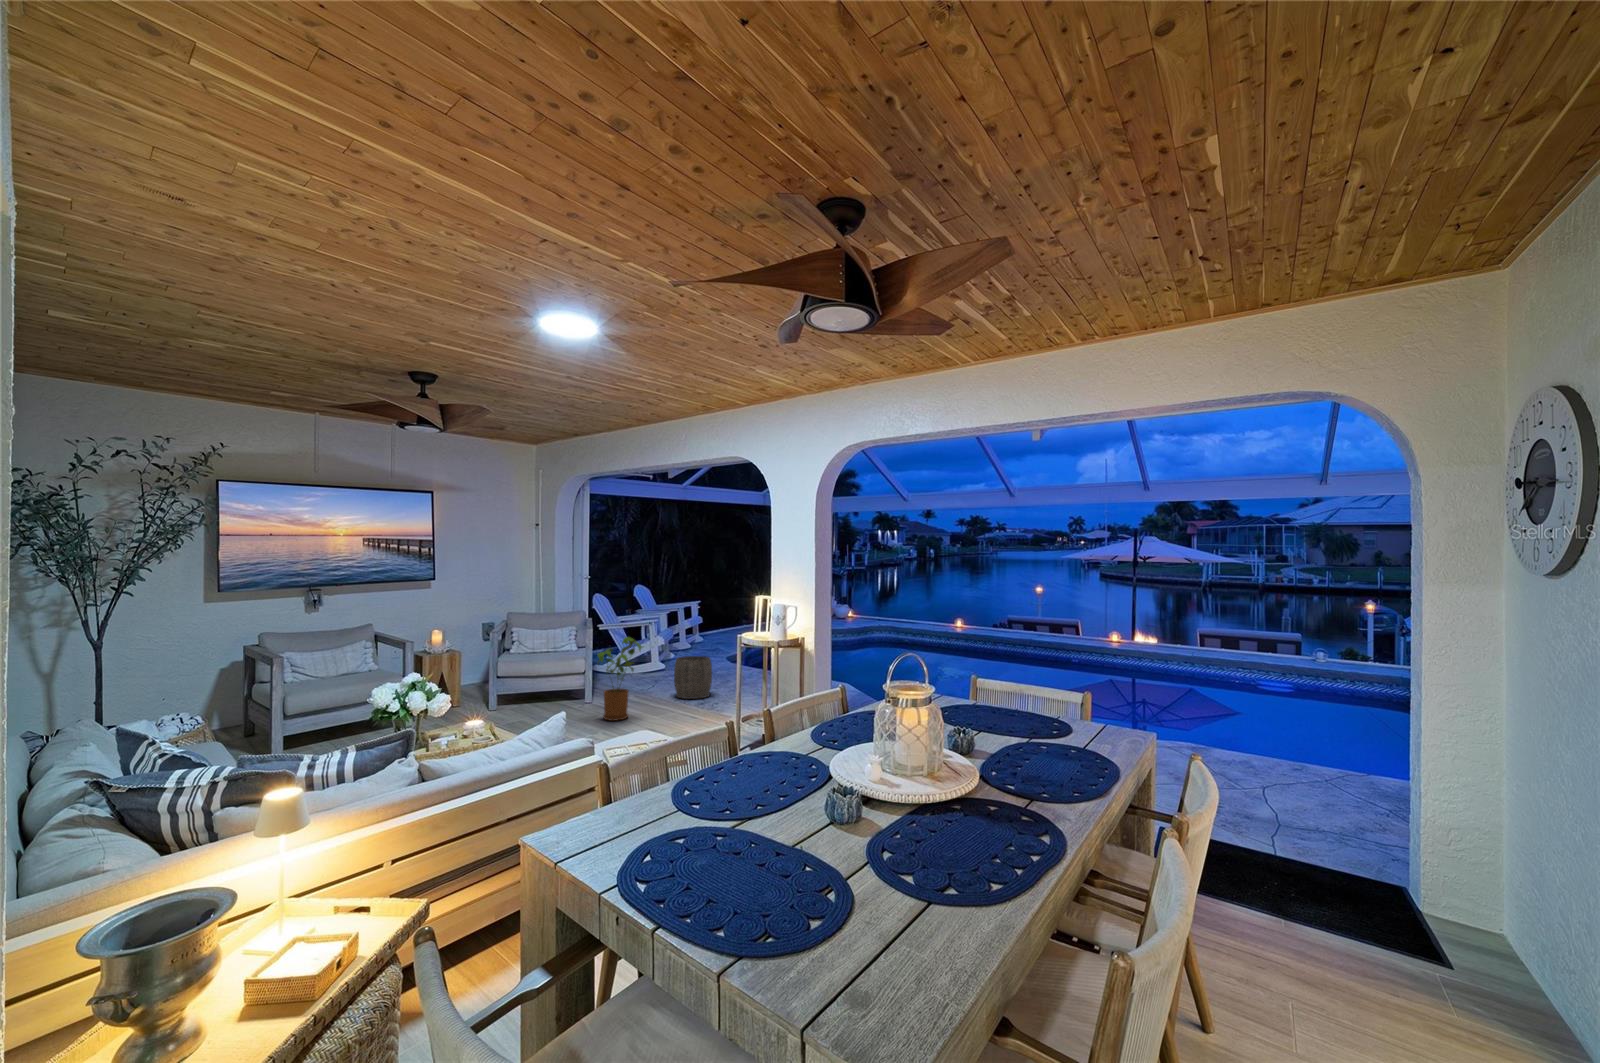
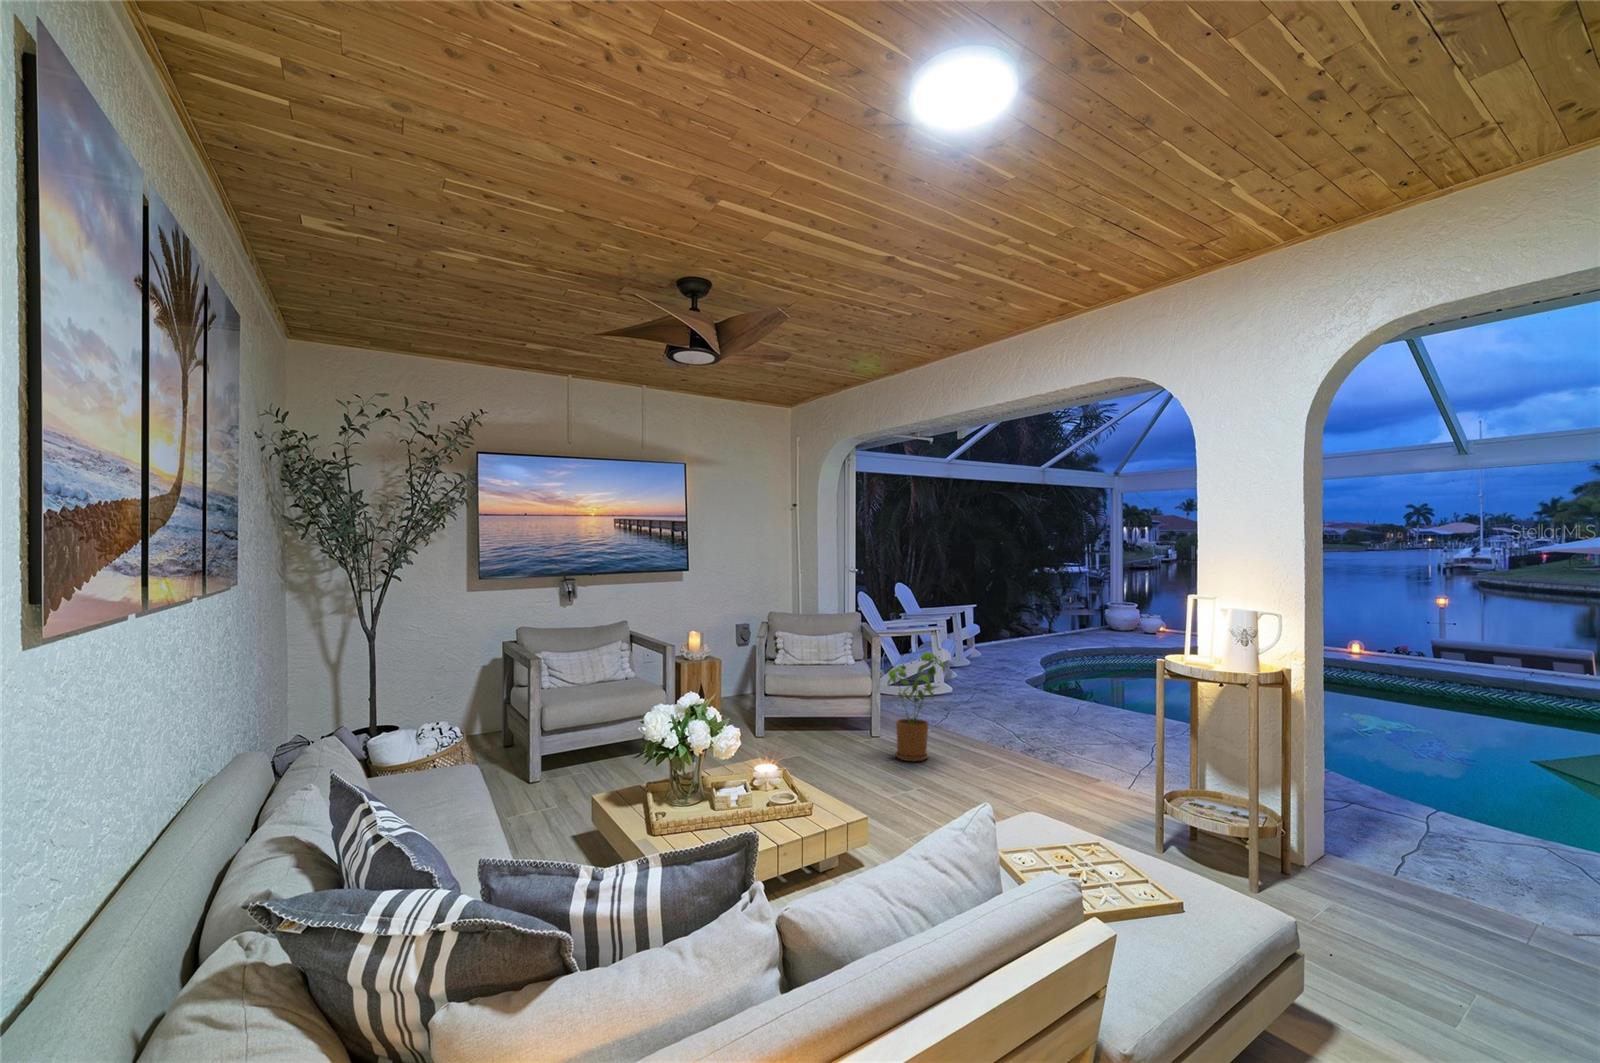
woven basket: present [674,656,712,699] -> none [978,679,1030,738]

